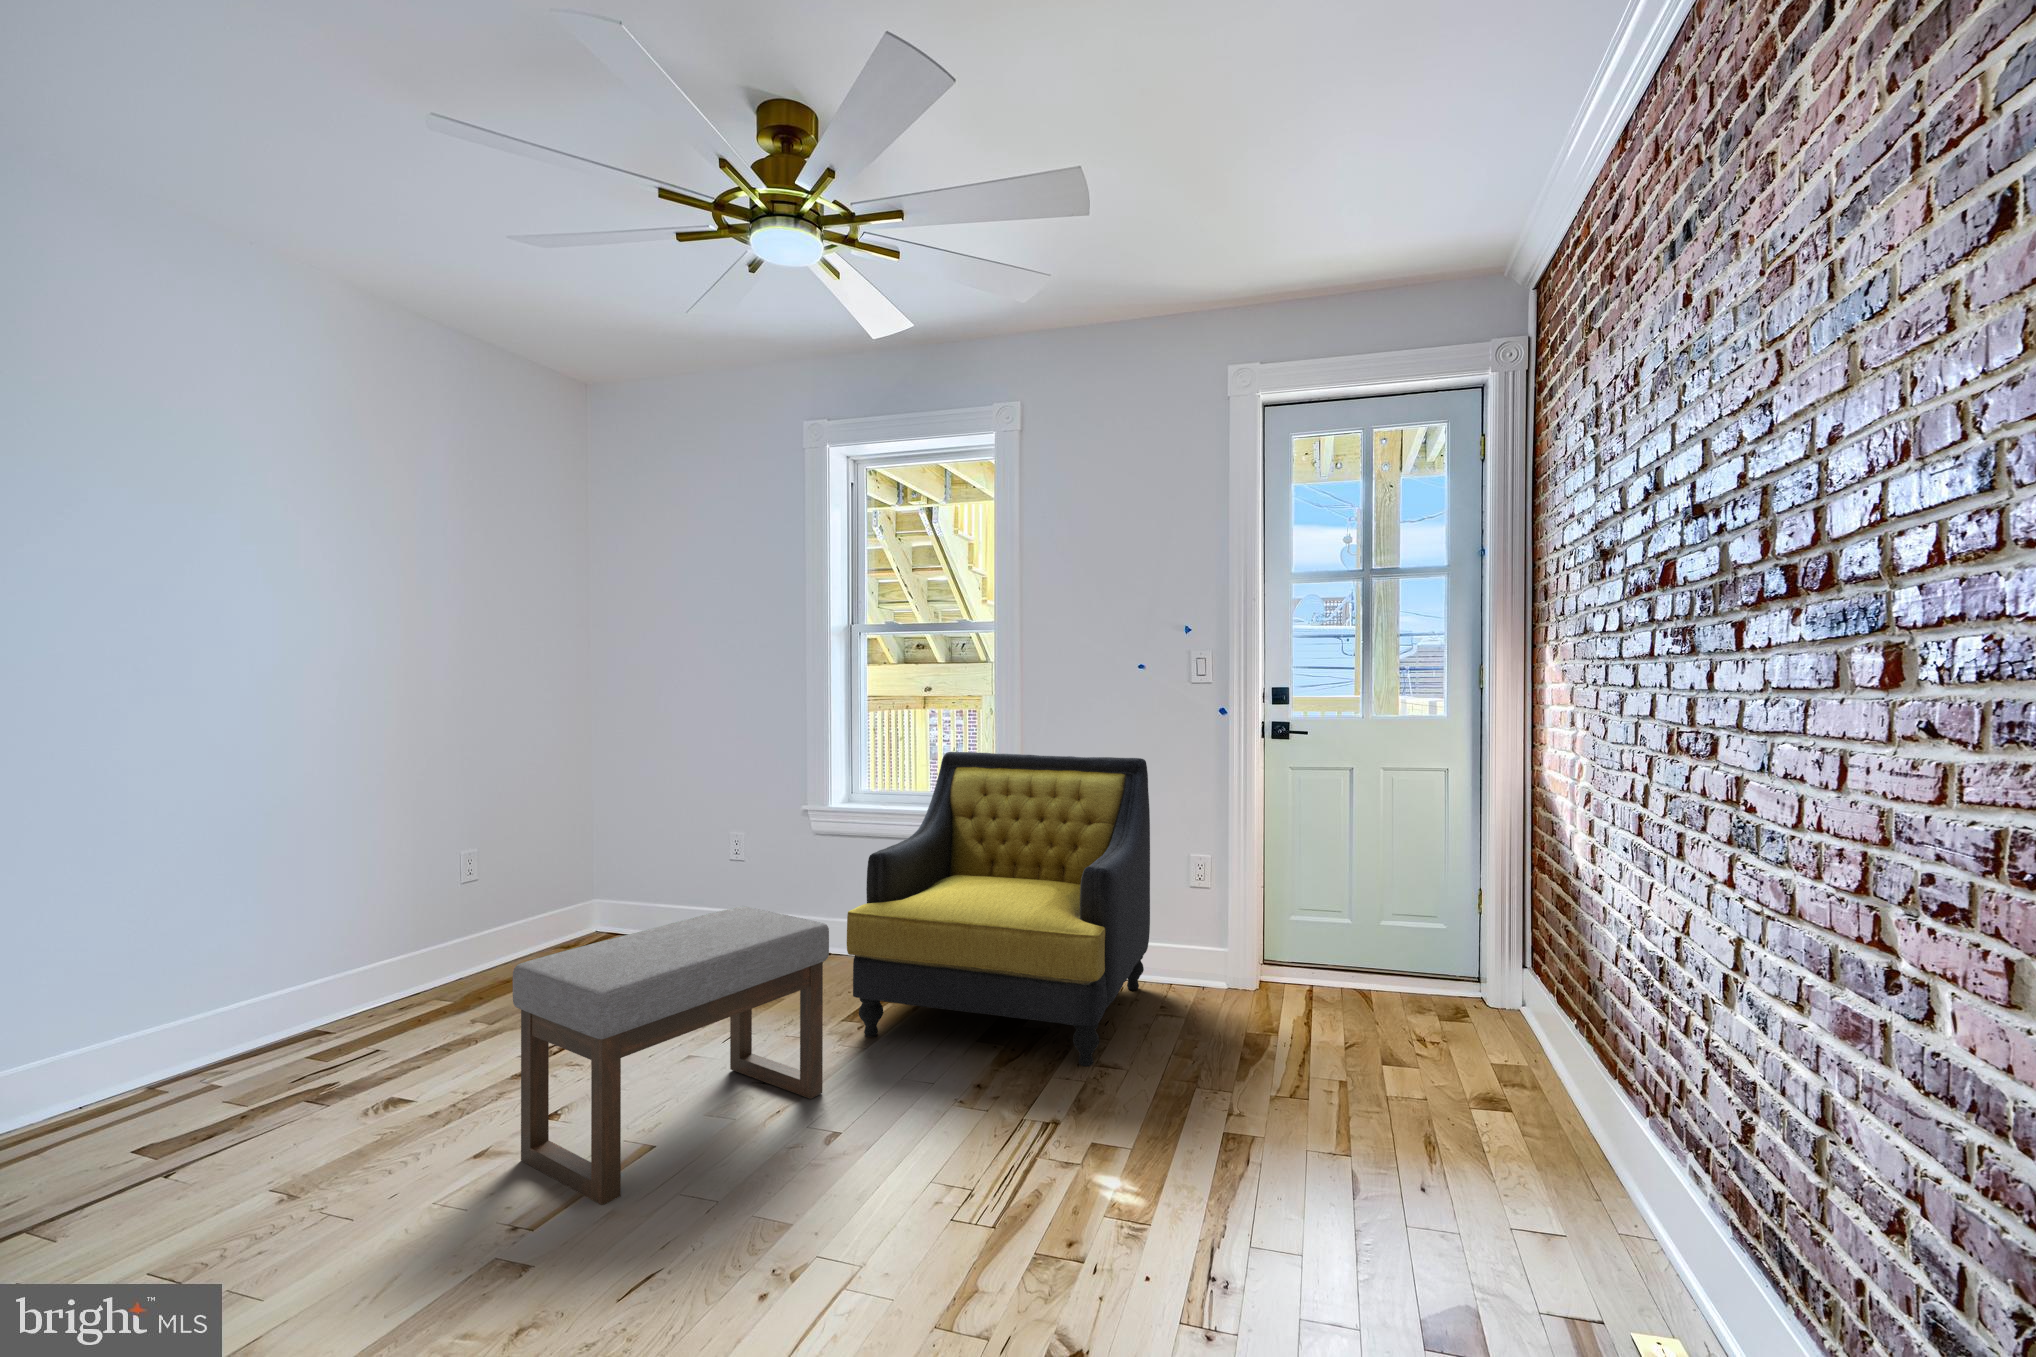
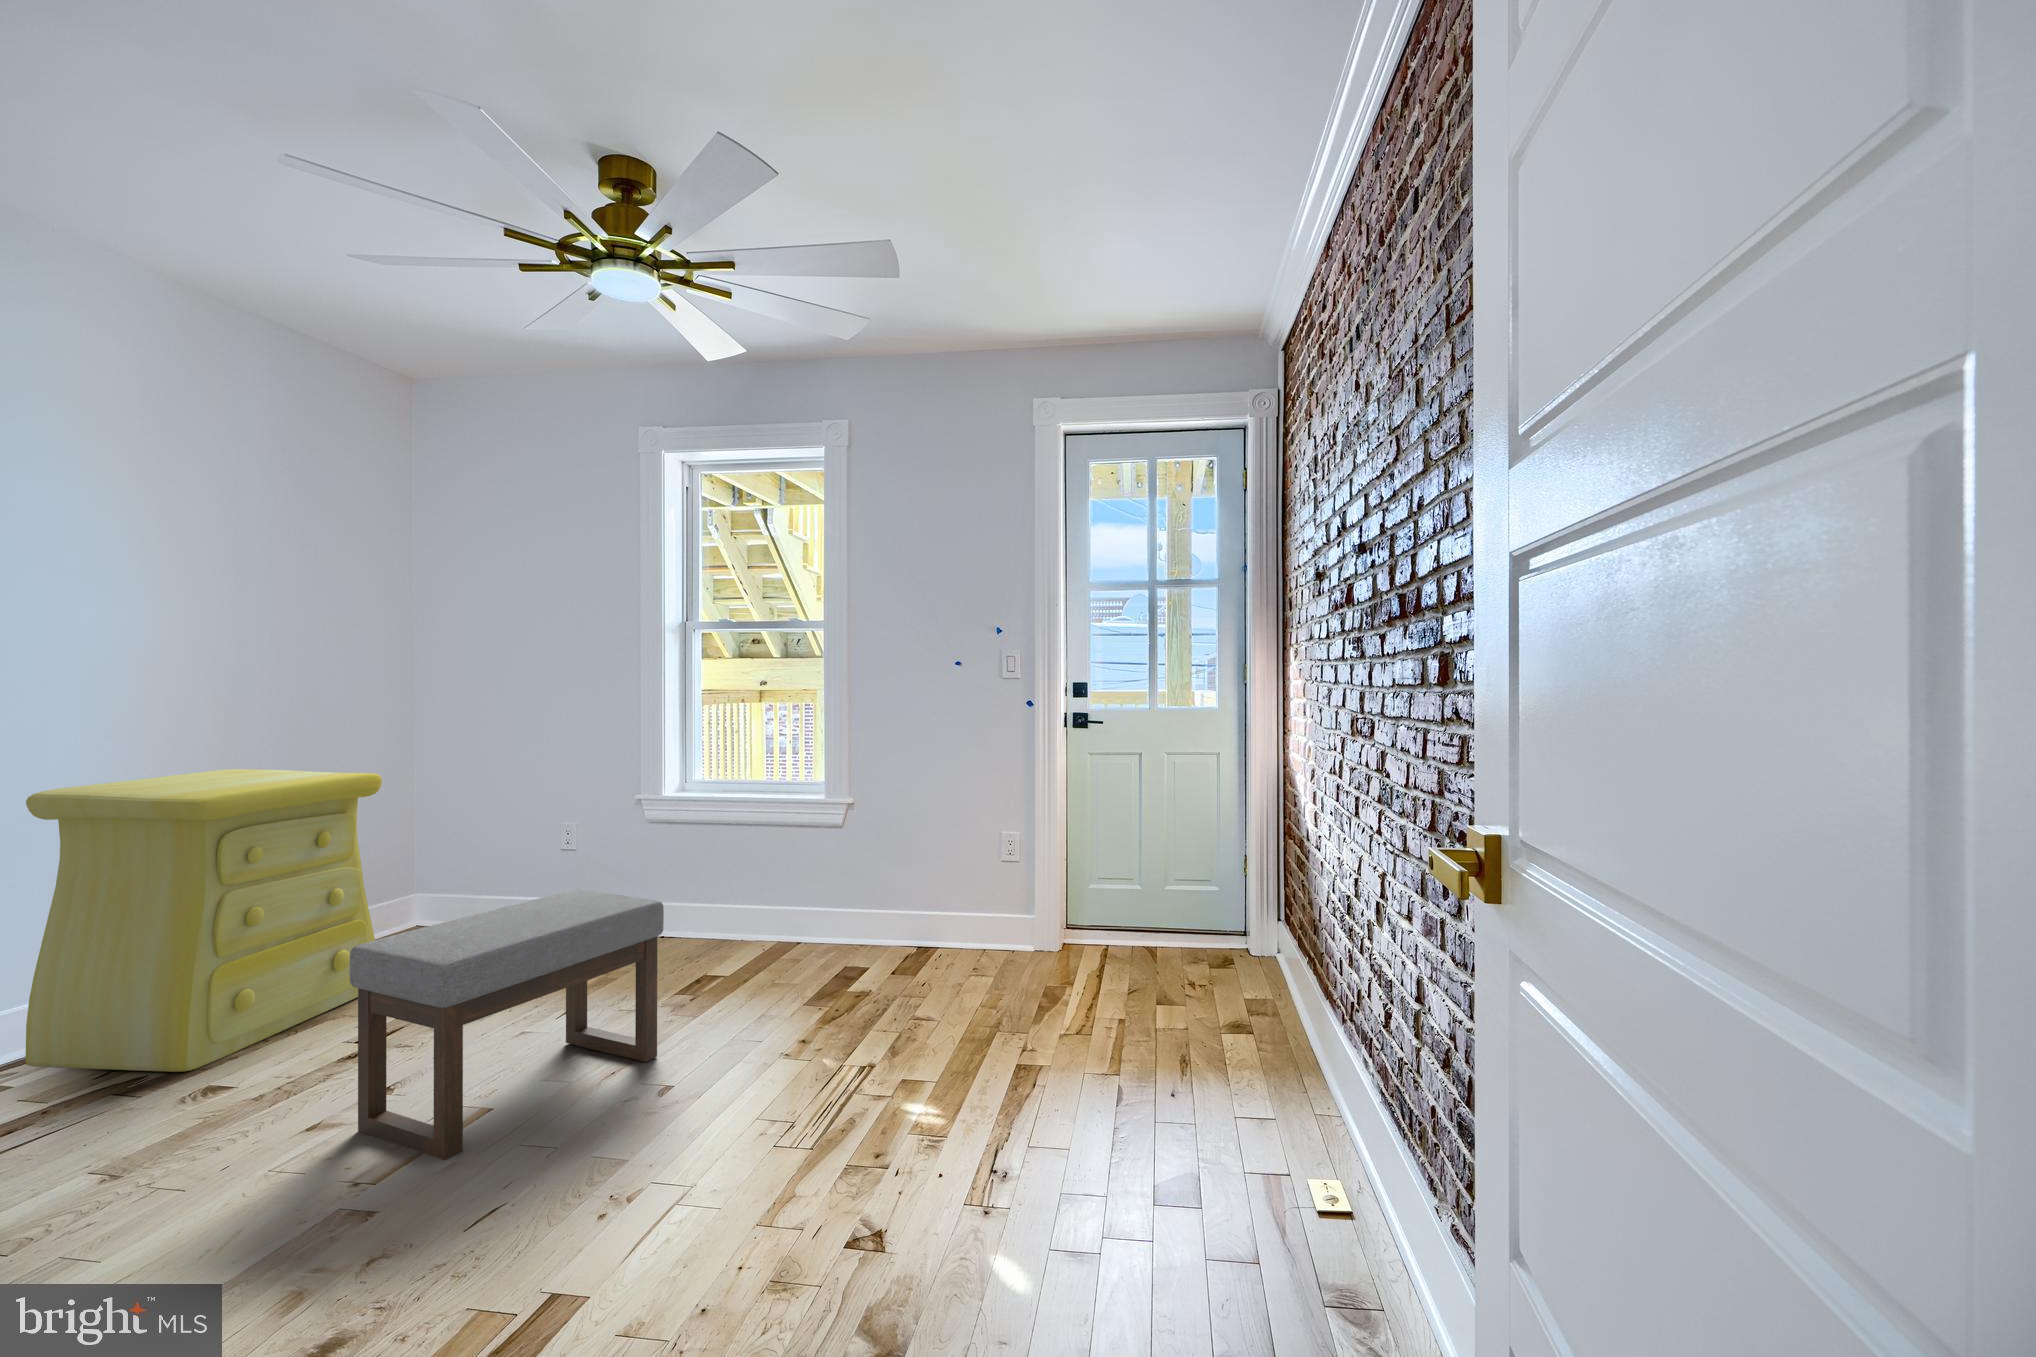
armchair: present [847,752,1150,1066] -> none [681,744,966,1021]
dresser: none [238,771,559,1076] -> present [25,769,382,1072]

